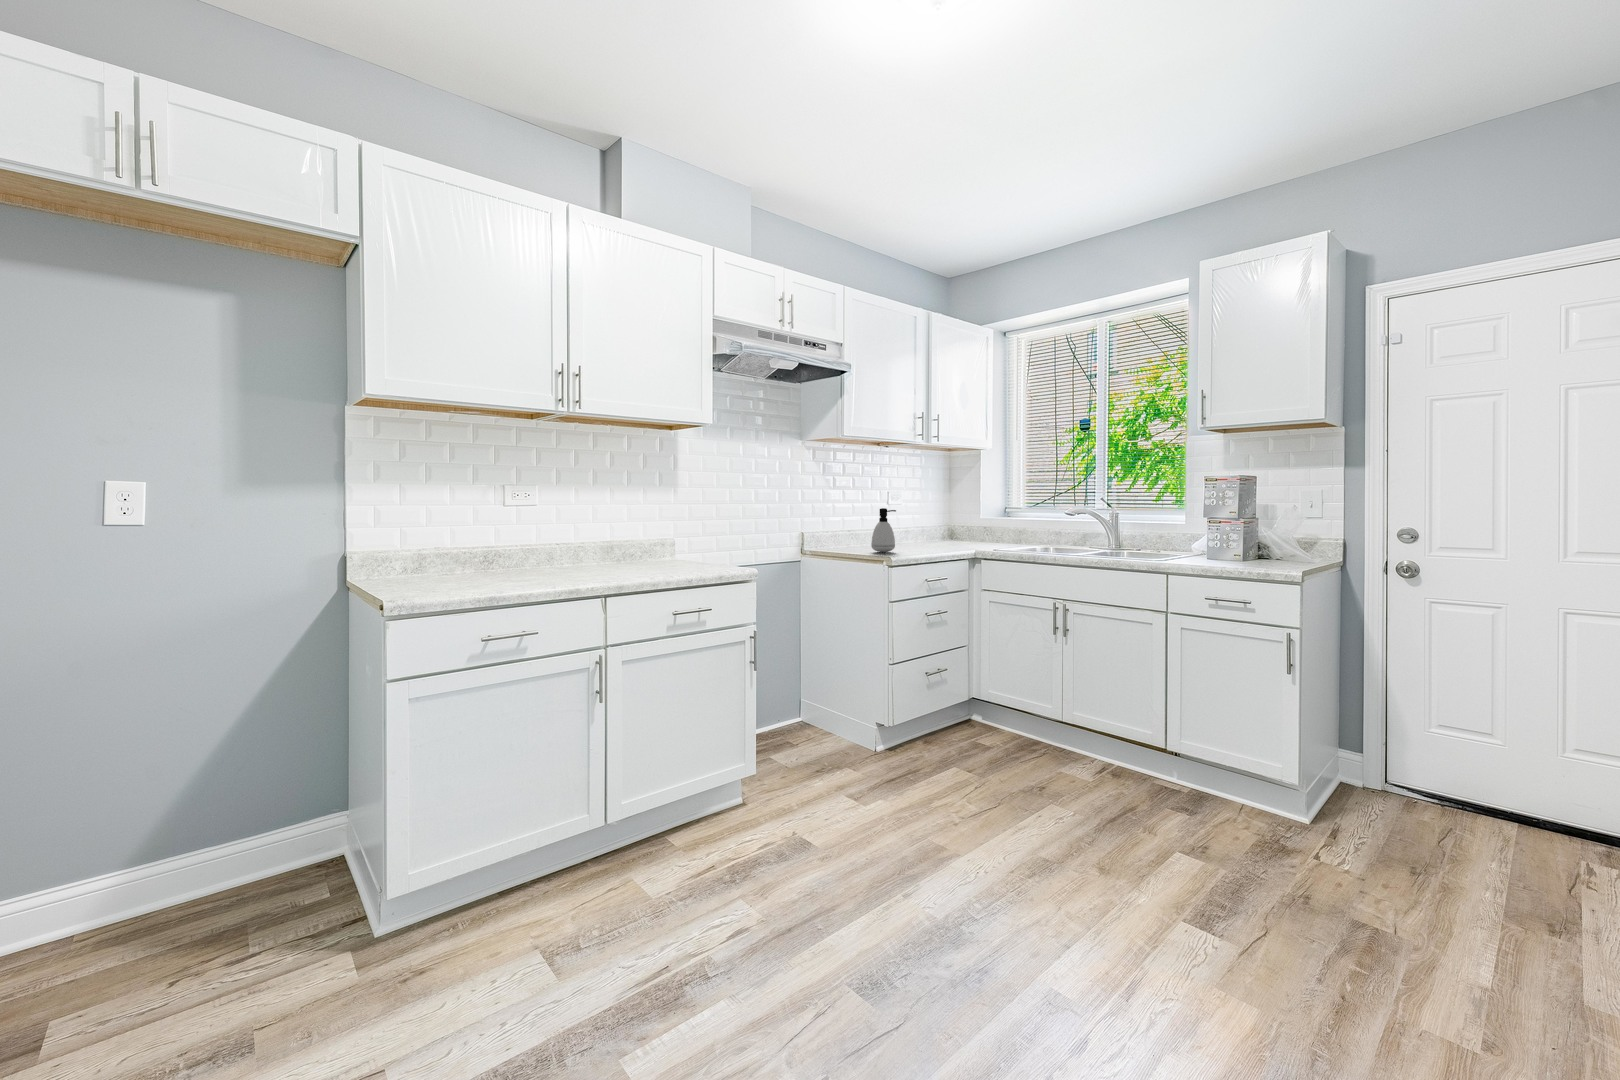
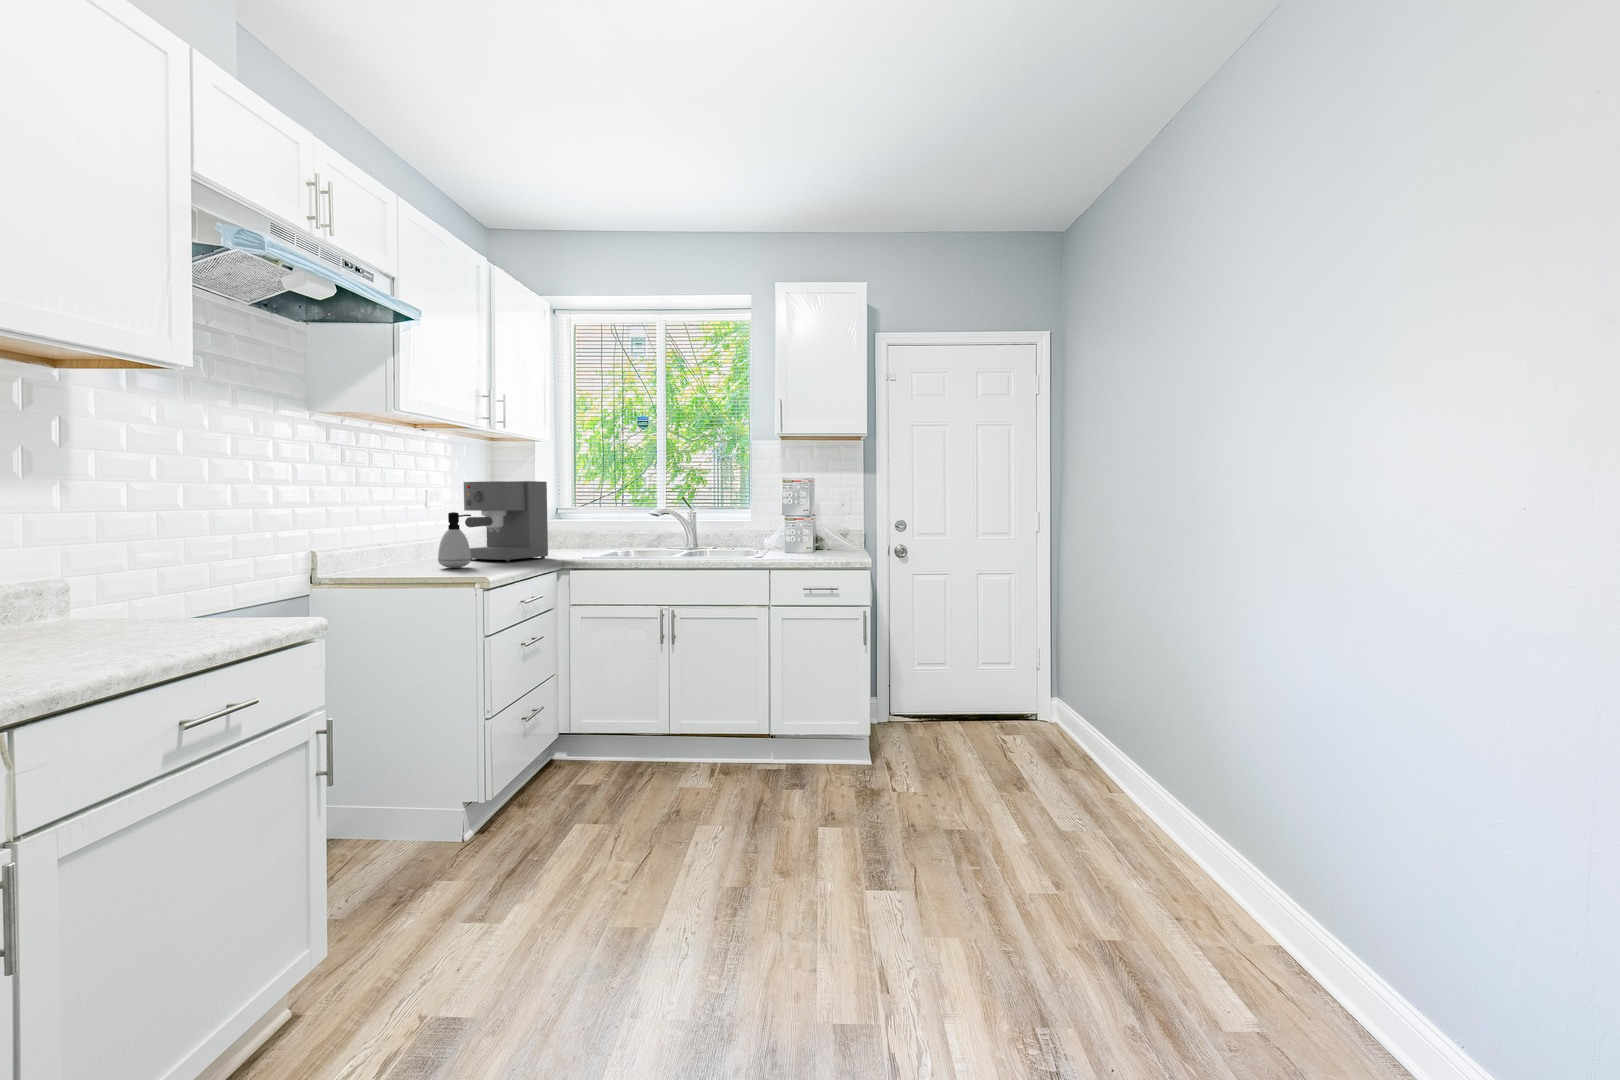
coffee maker: none [897,483,968,550] -> present [464,481,548,561]

